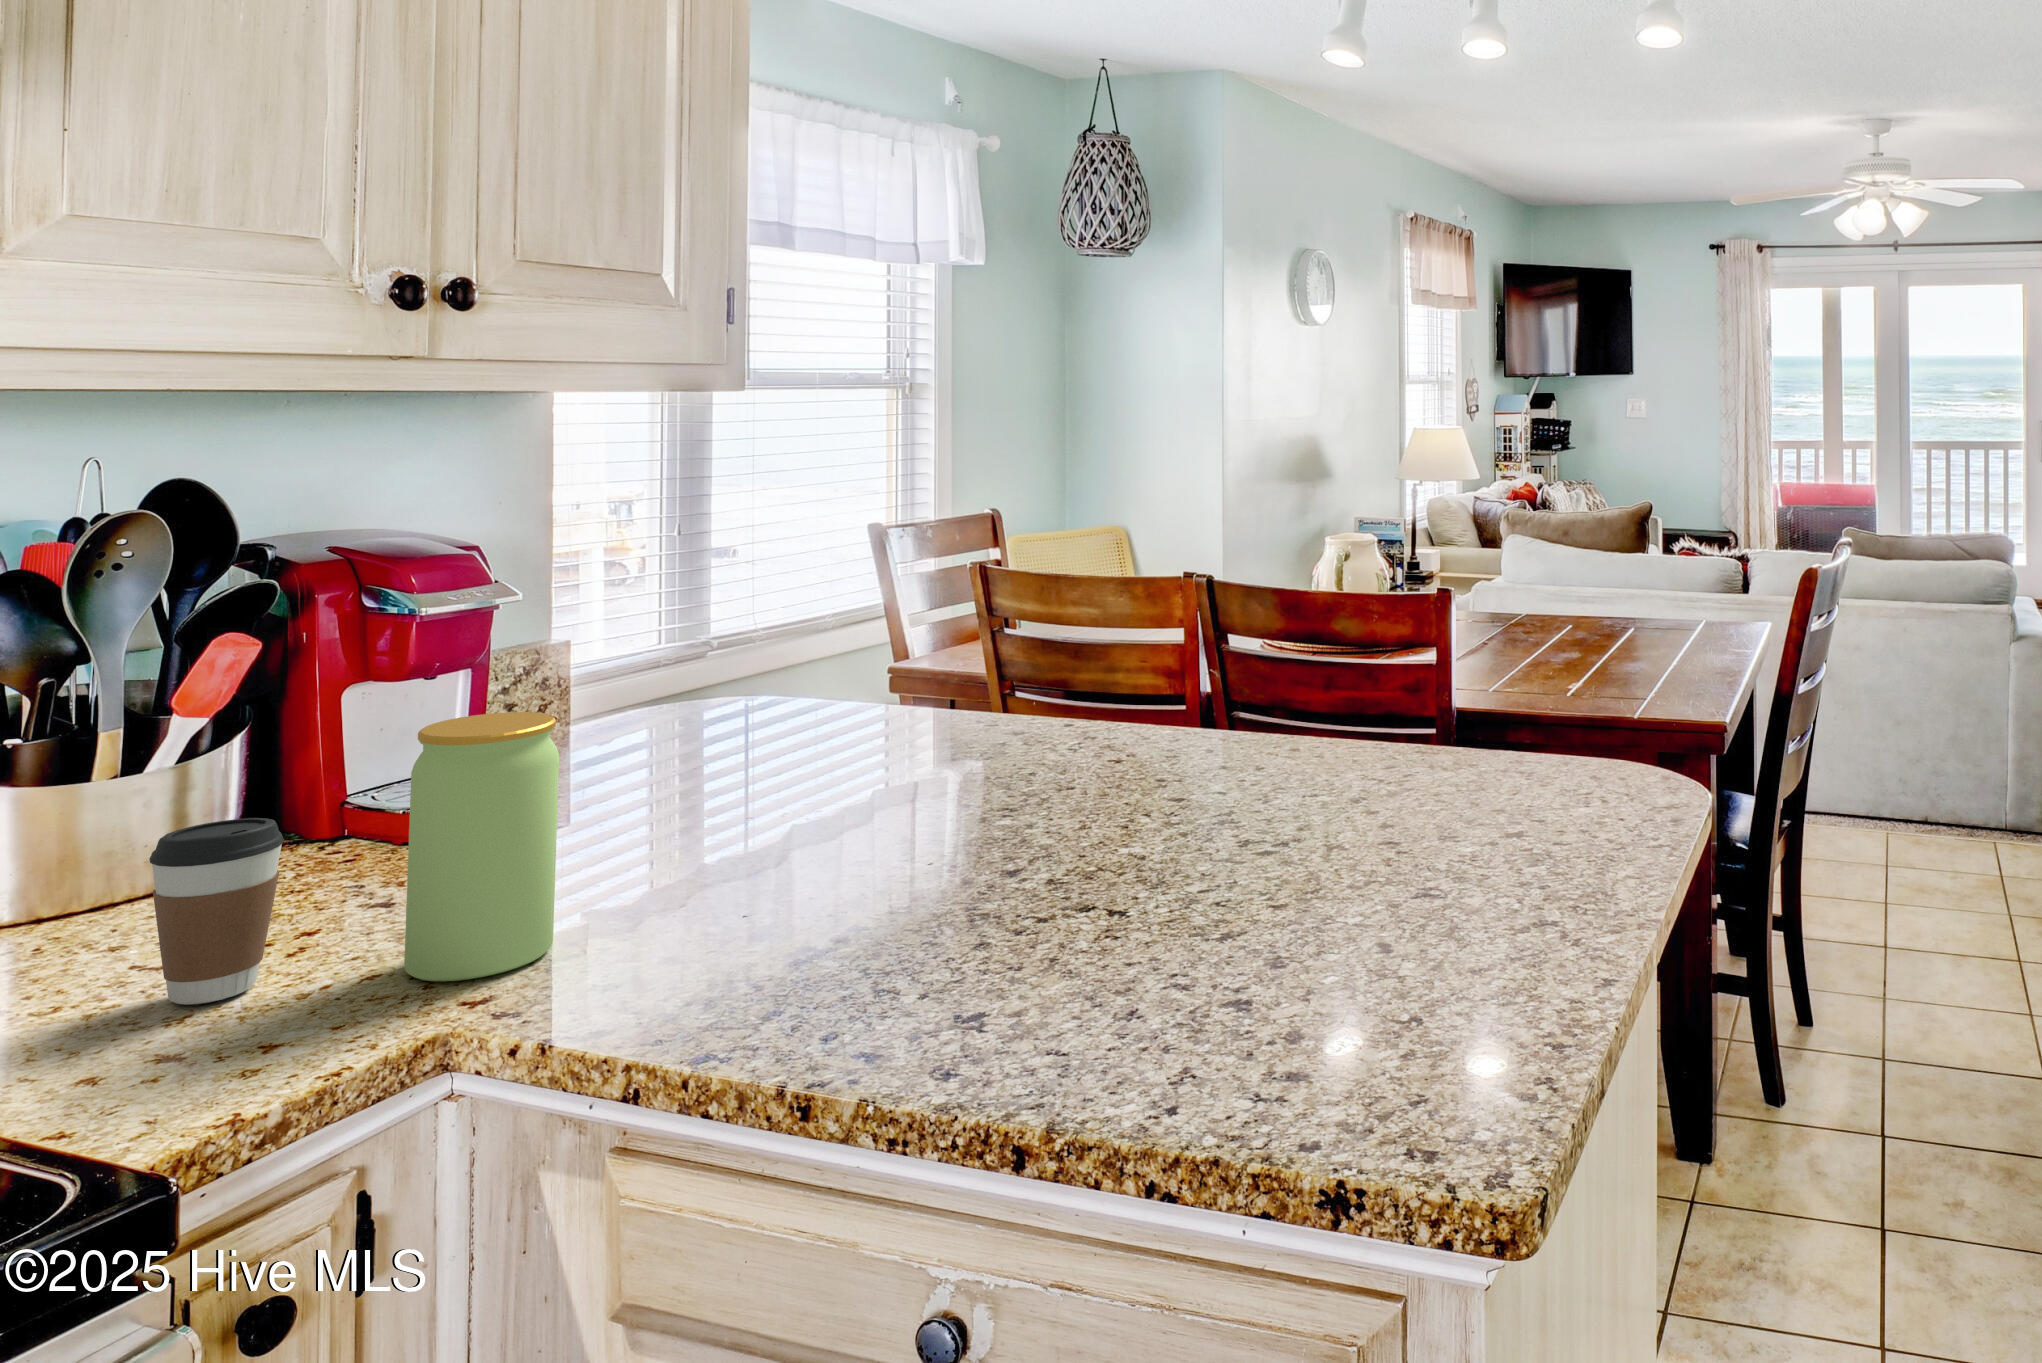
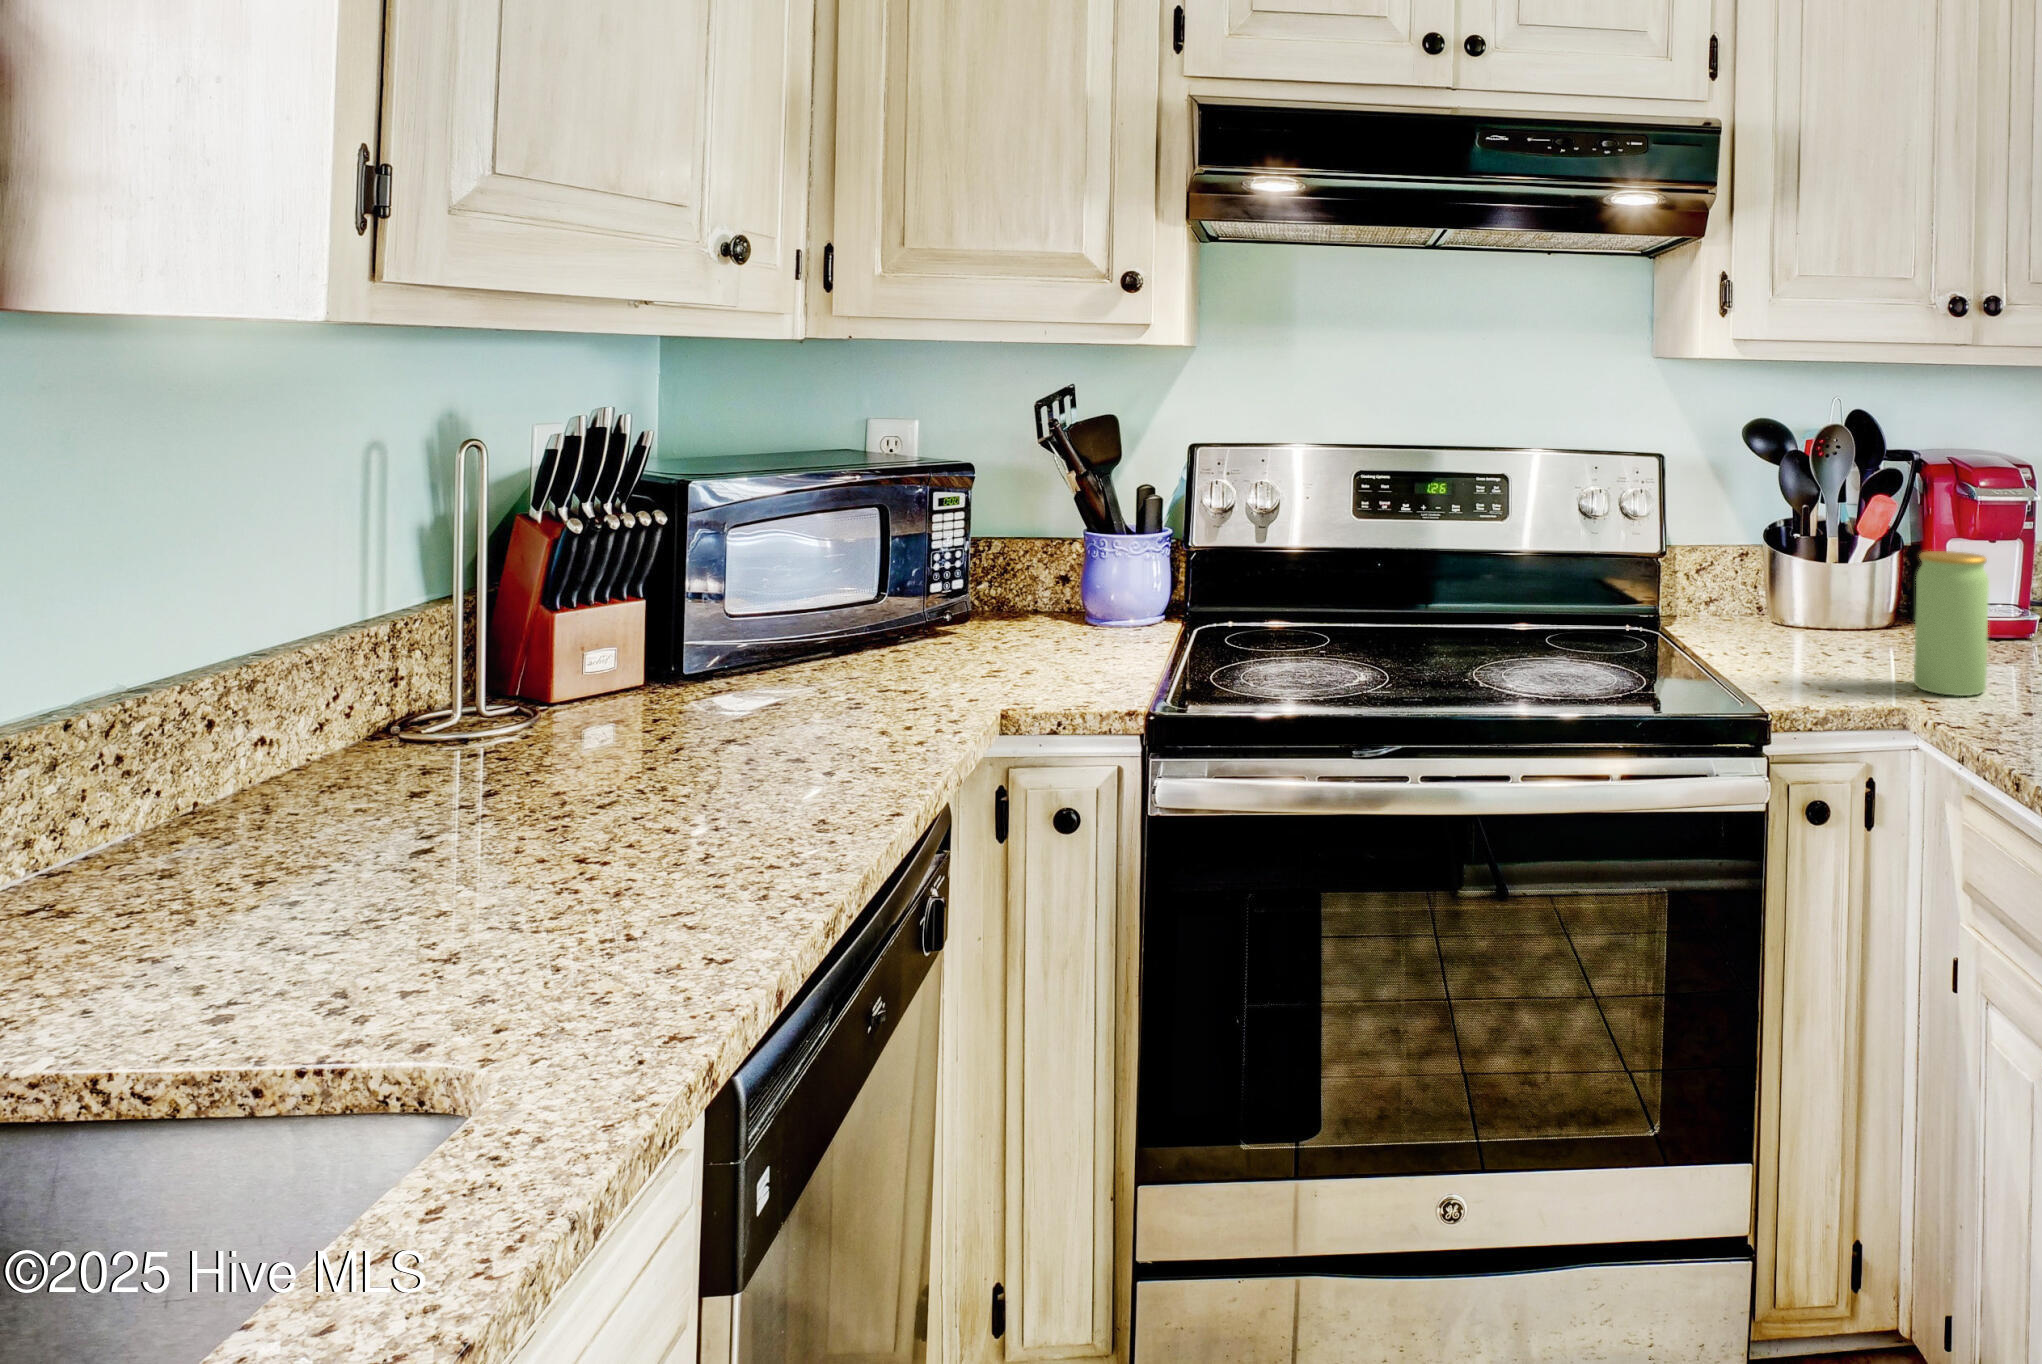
coffee cup: present [149,818,284,1005] -> none [1820,584,1872,672]

